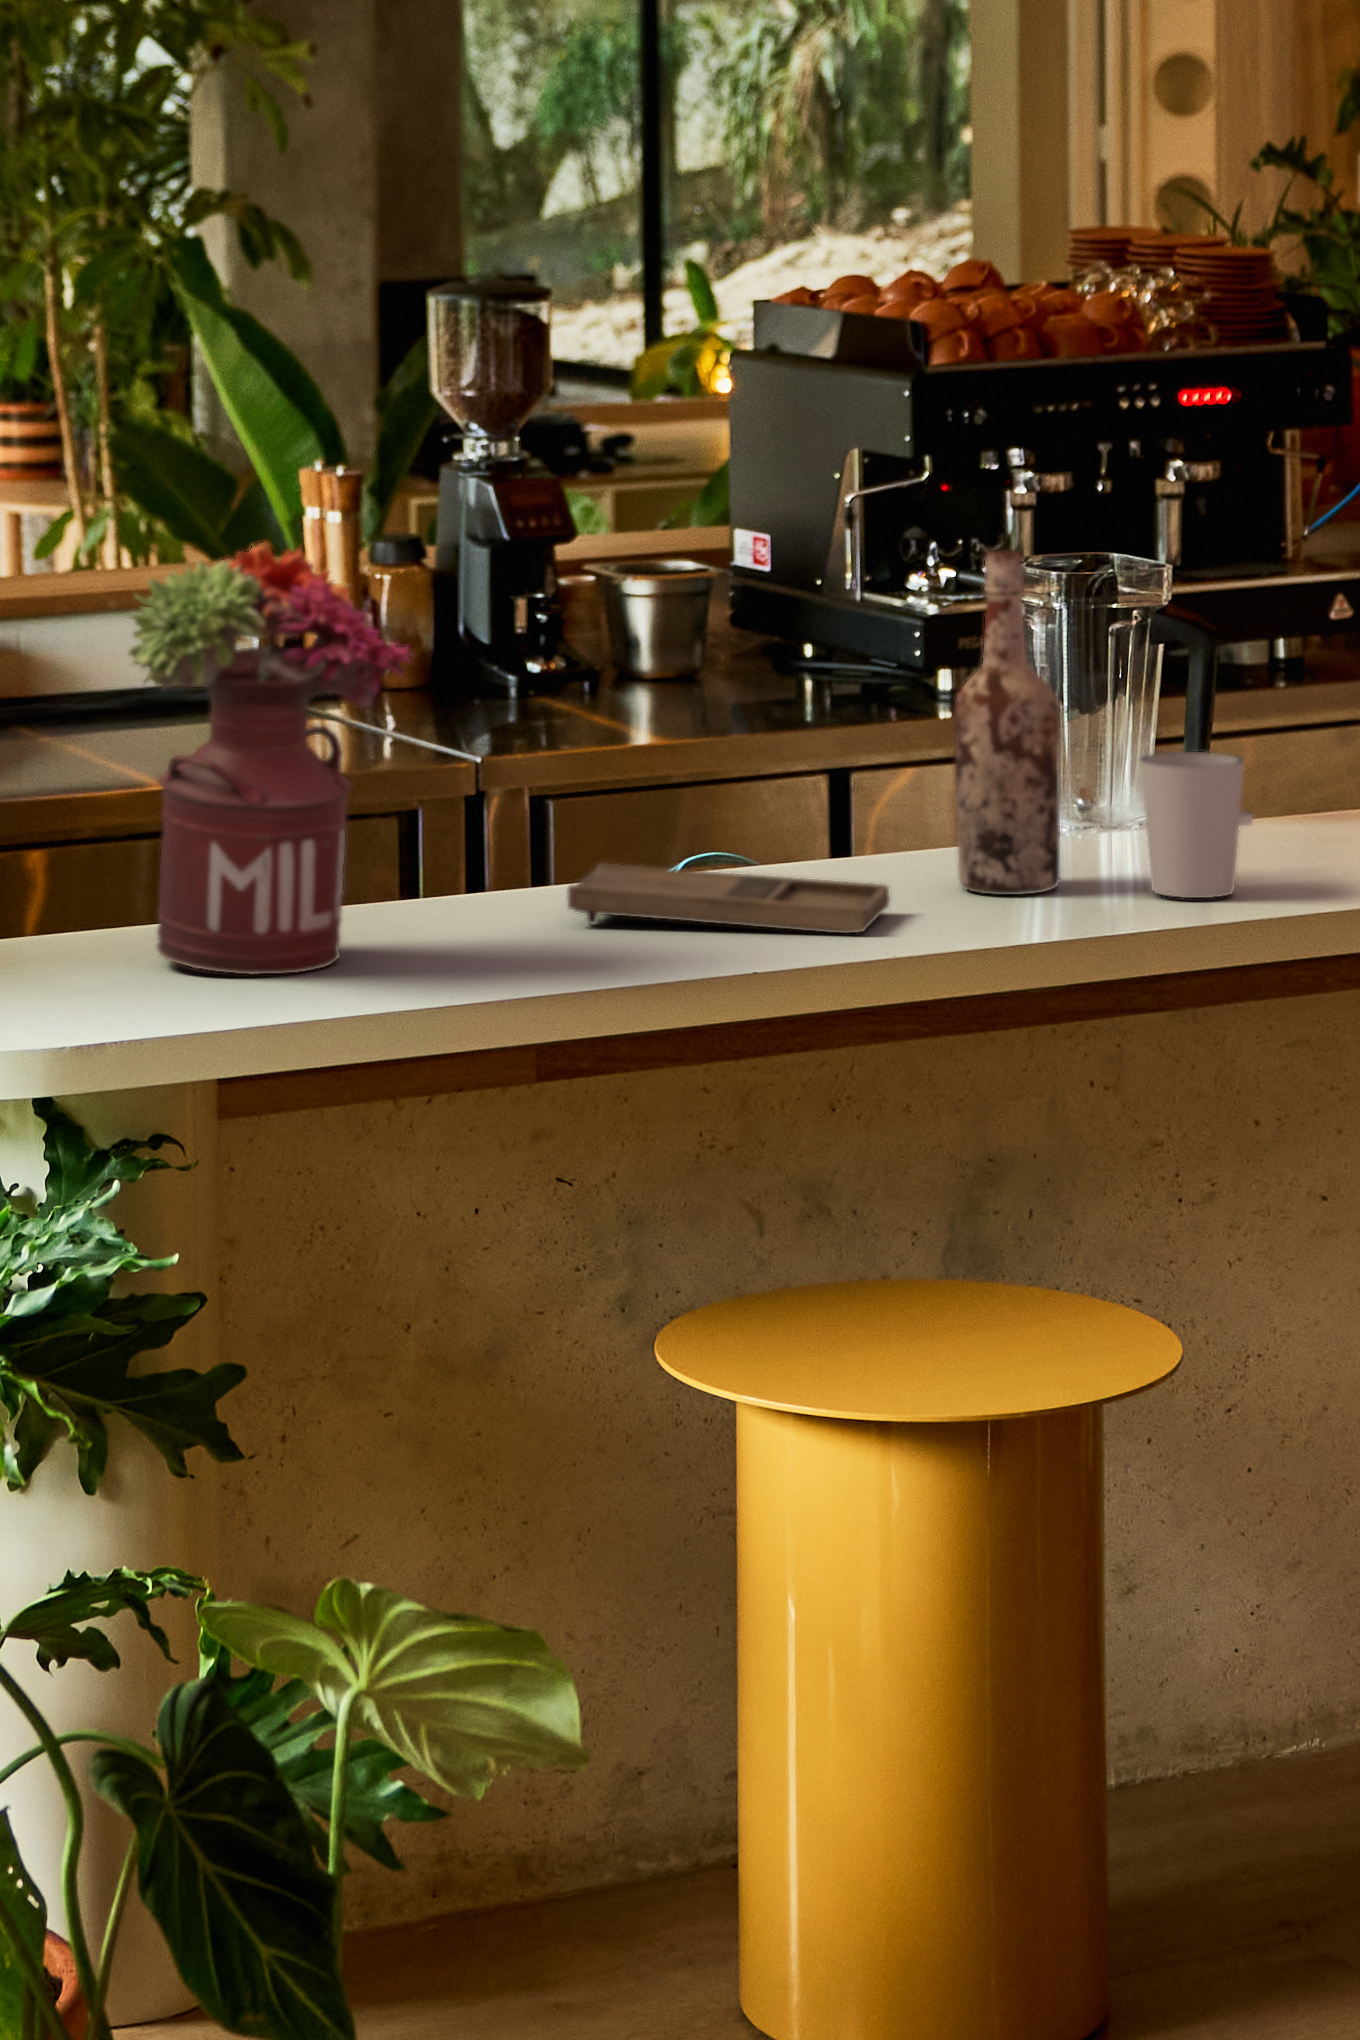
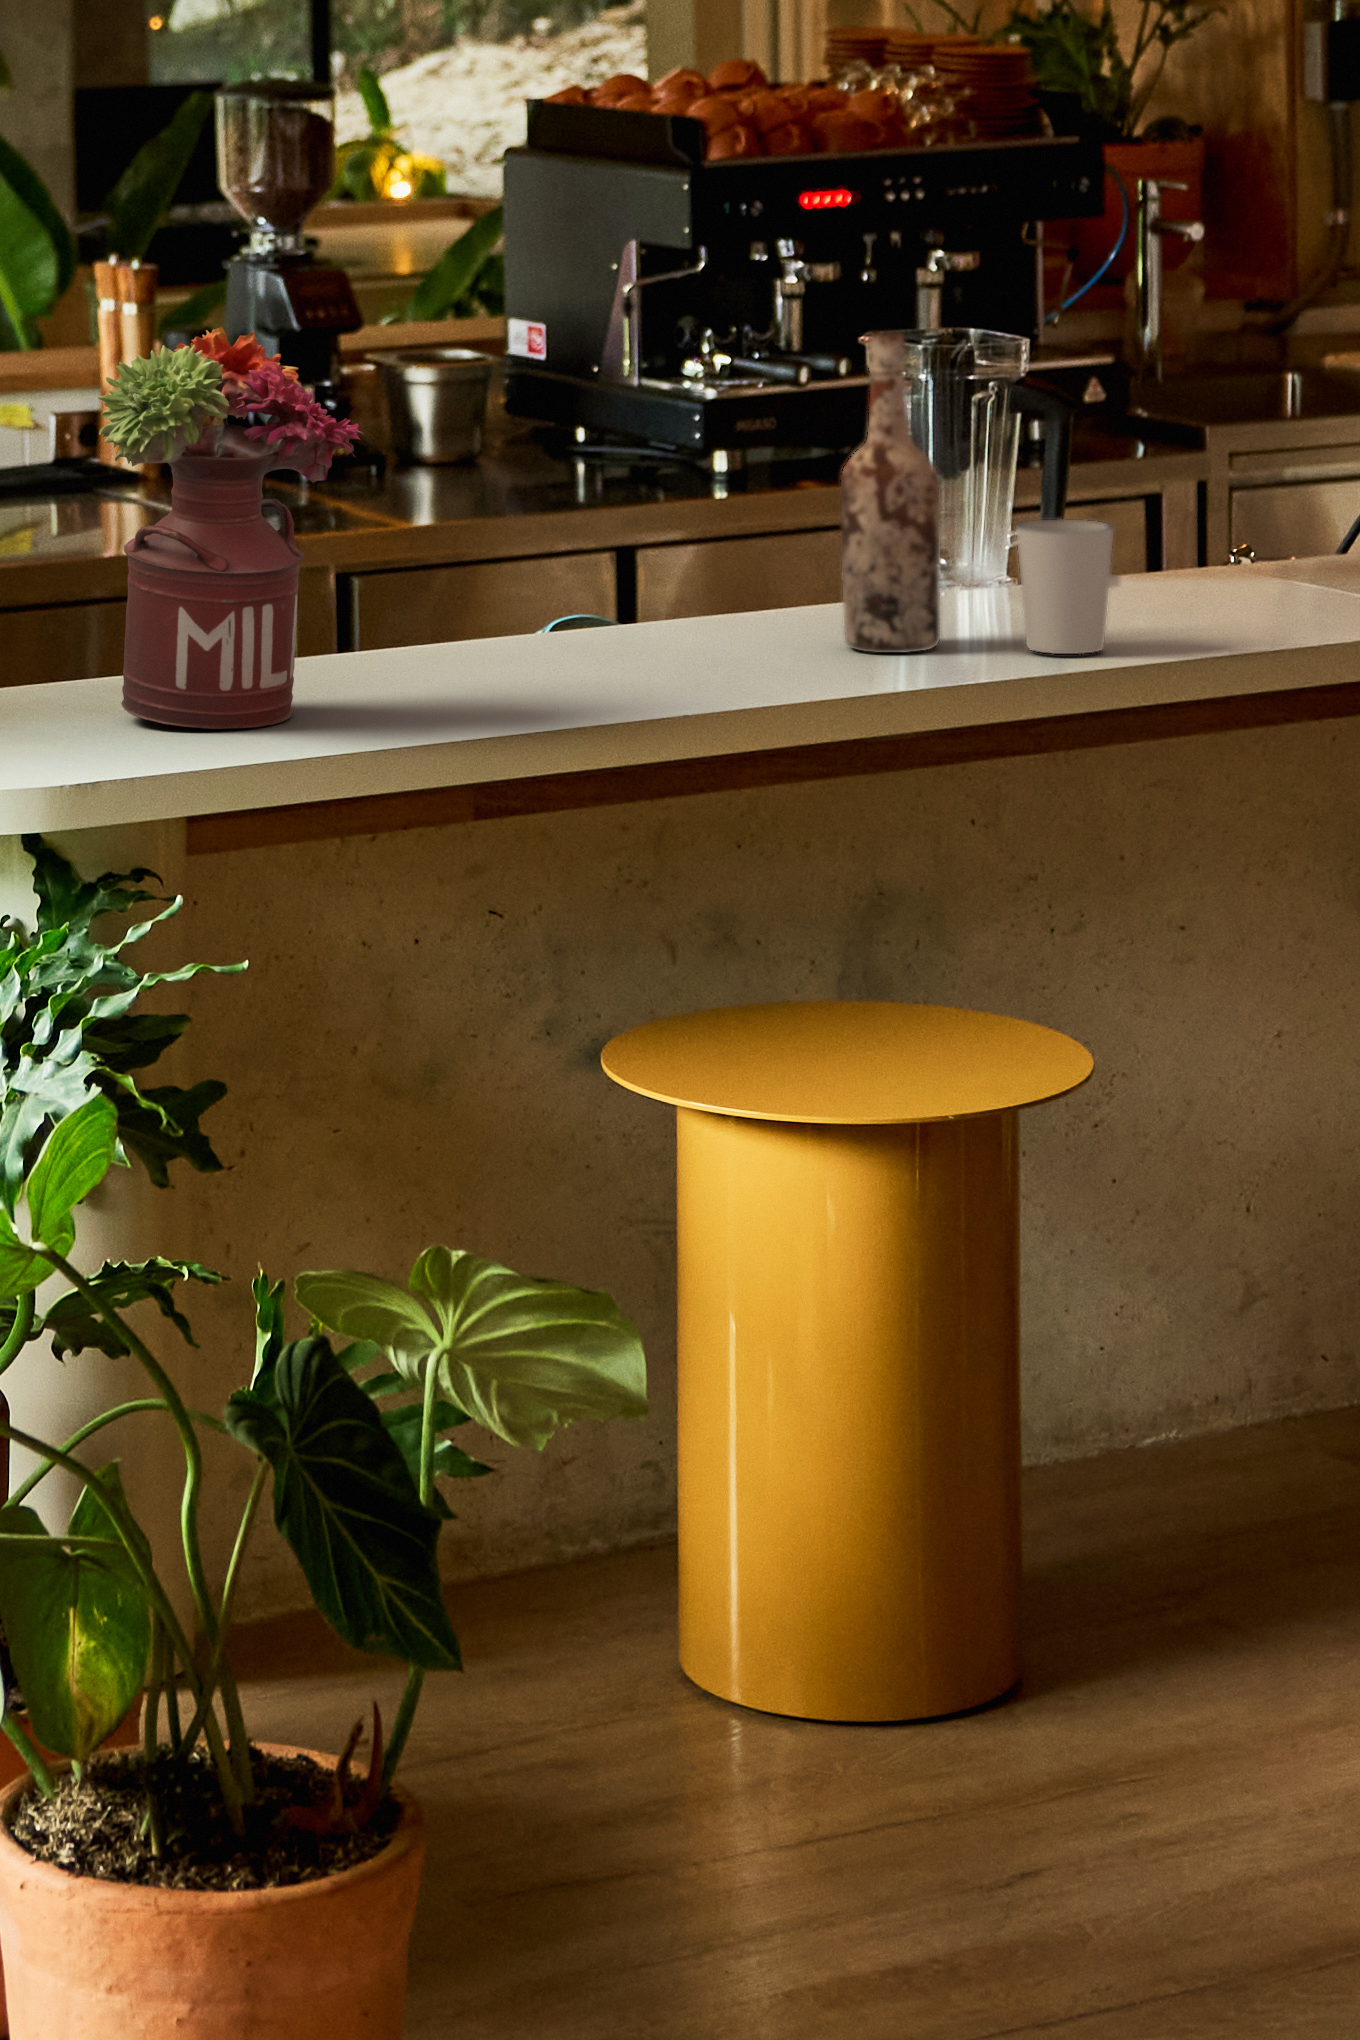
tray: present [568,863,890,933] -> none [493,627,789,688]

